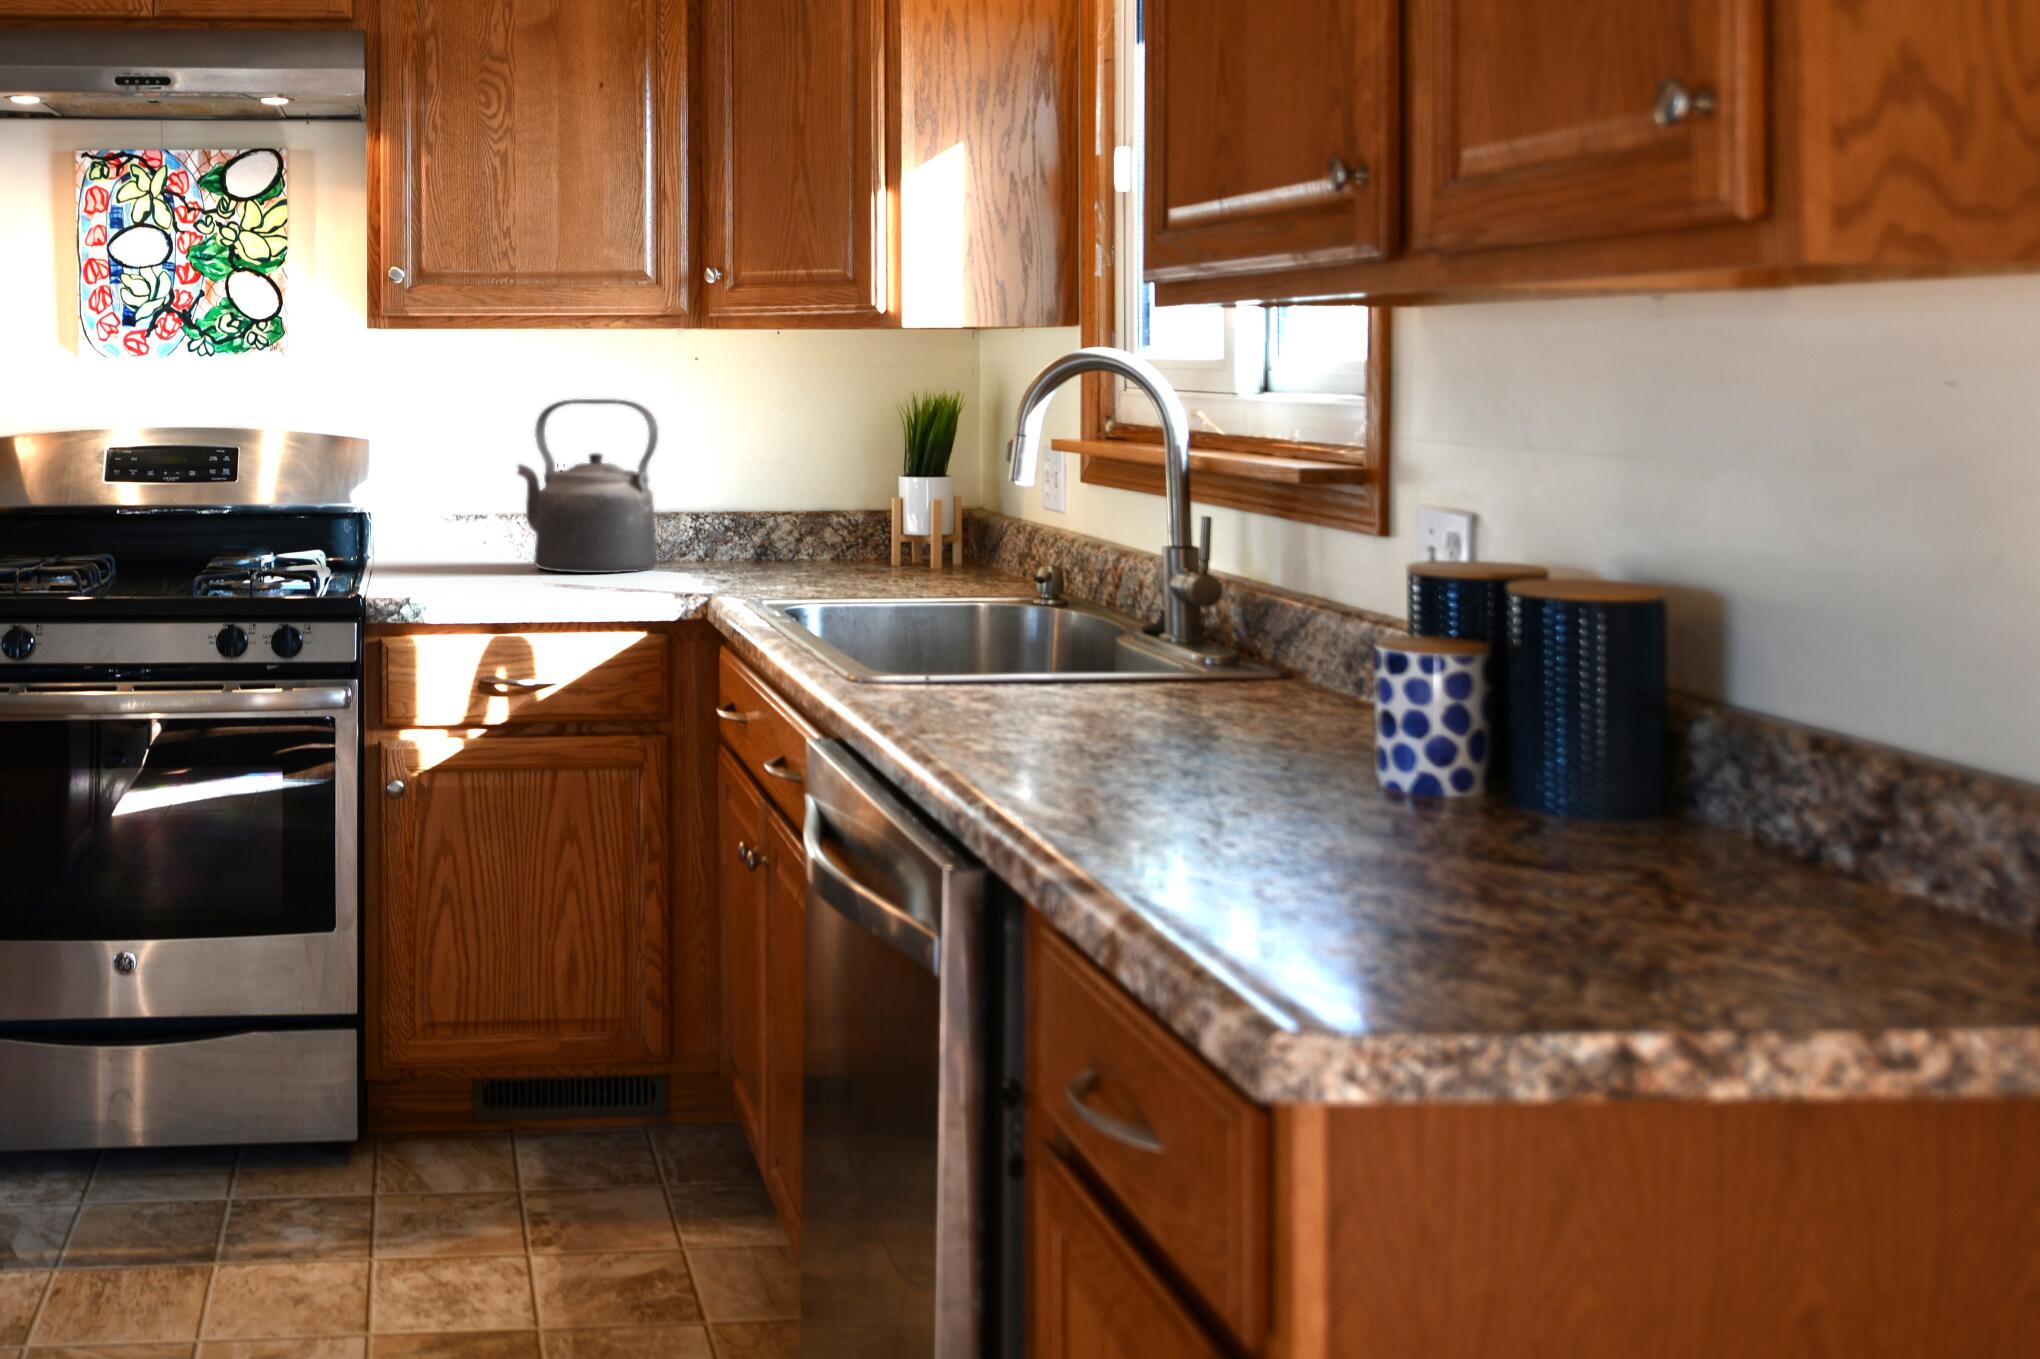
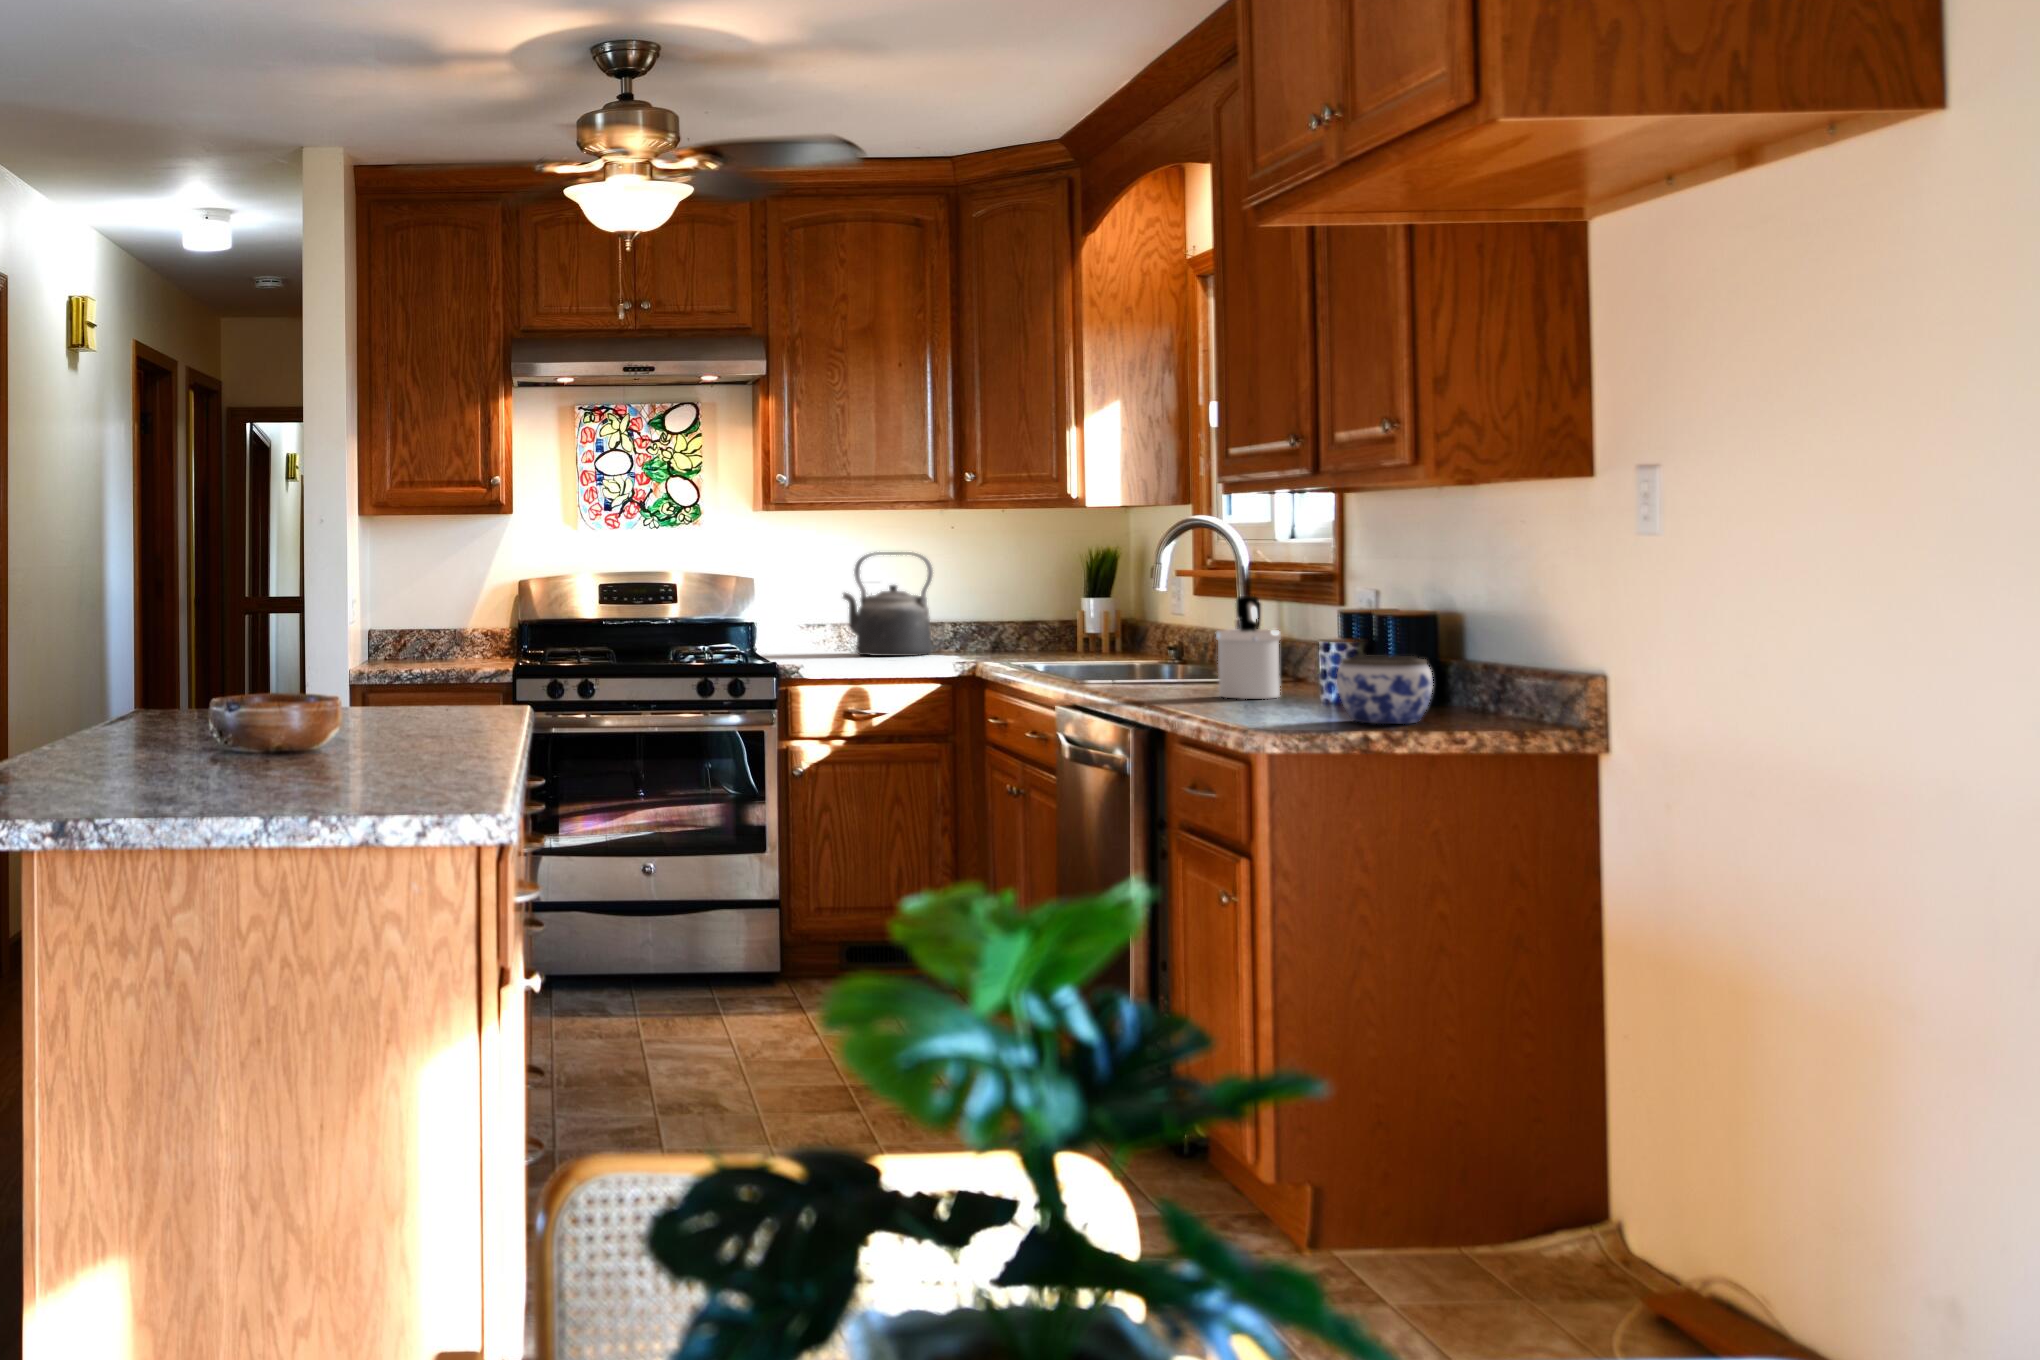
soap dispenser: none [1128,521,1271,755] -> present [1216,596,1281,699]
jar: none [1458,718,1729,929] -> present [1337,655,1433,724]

